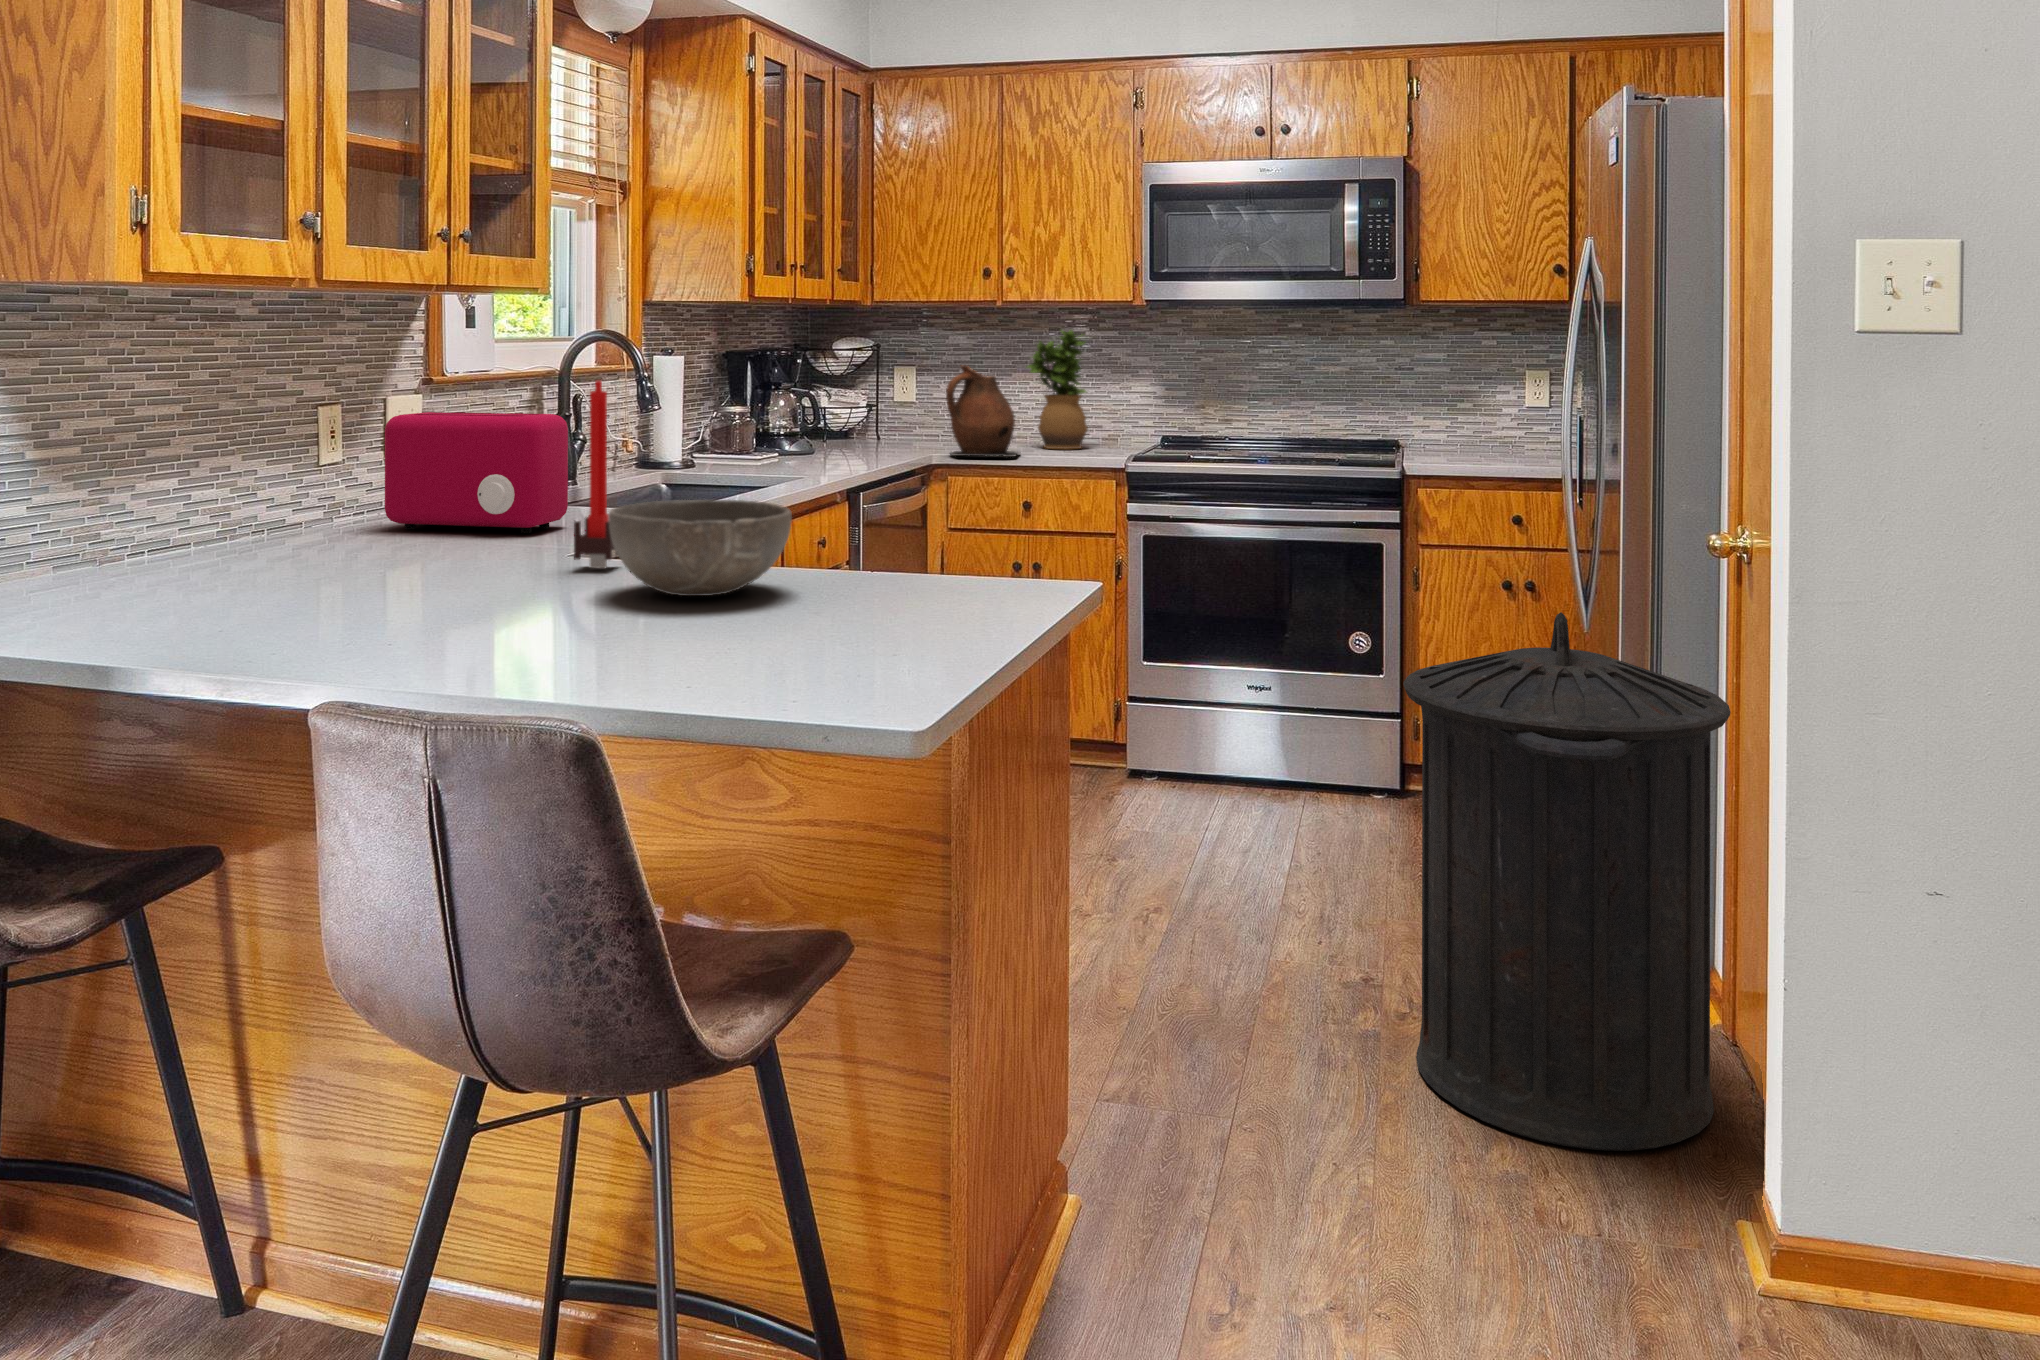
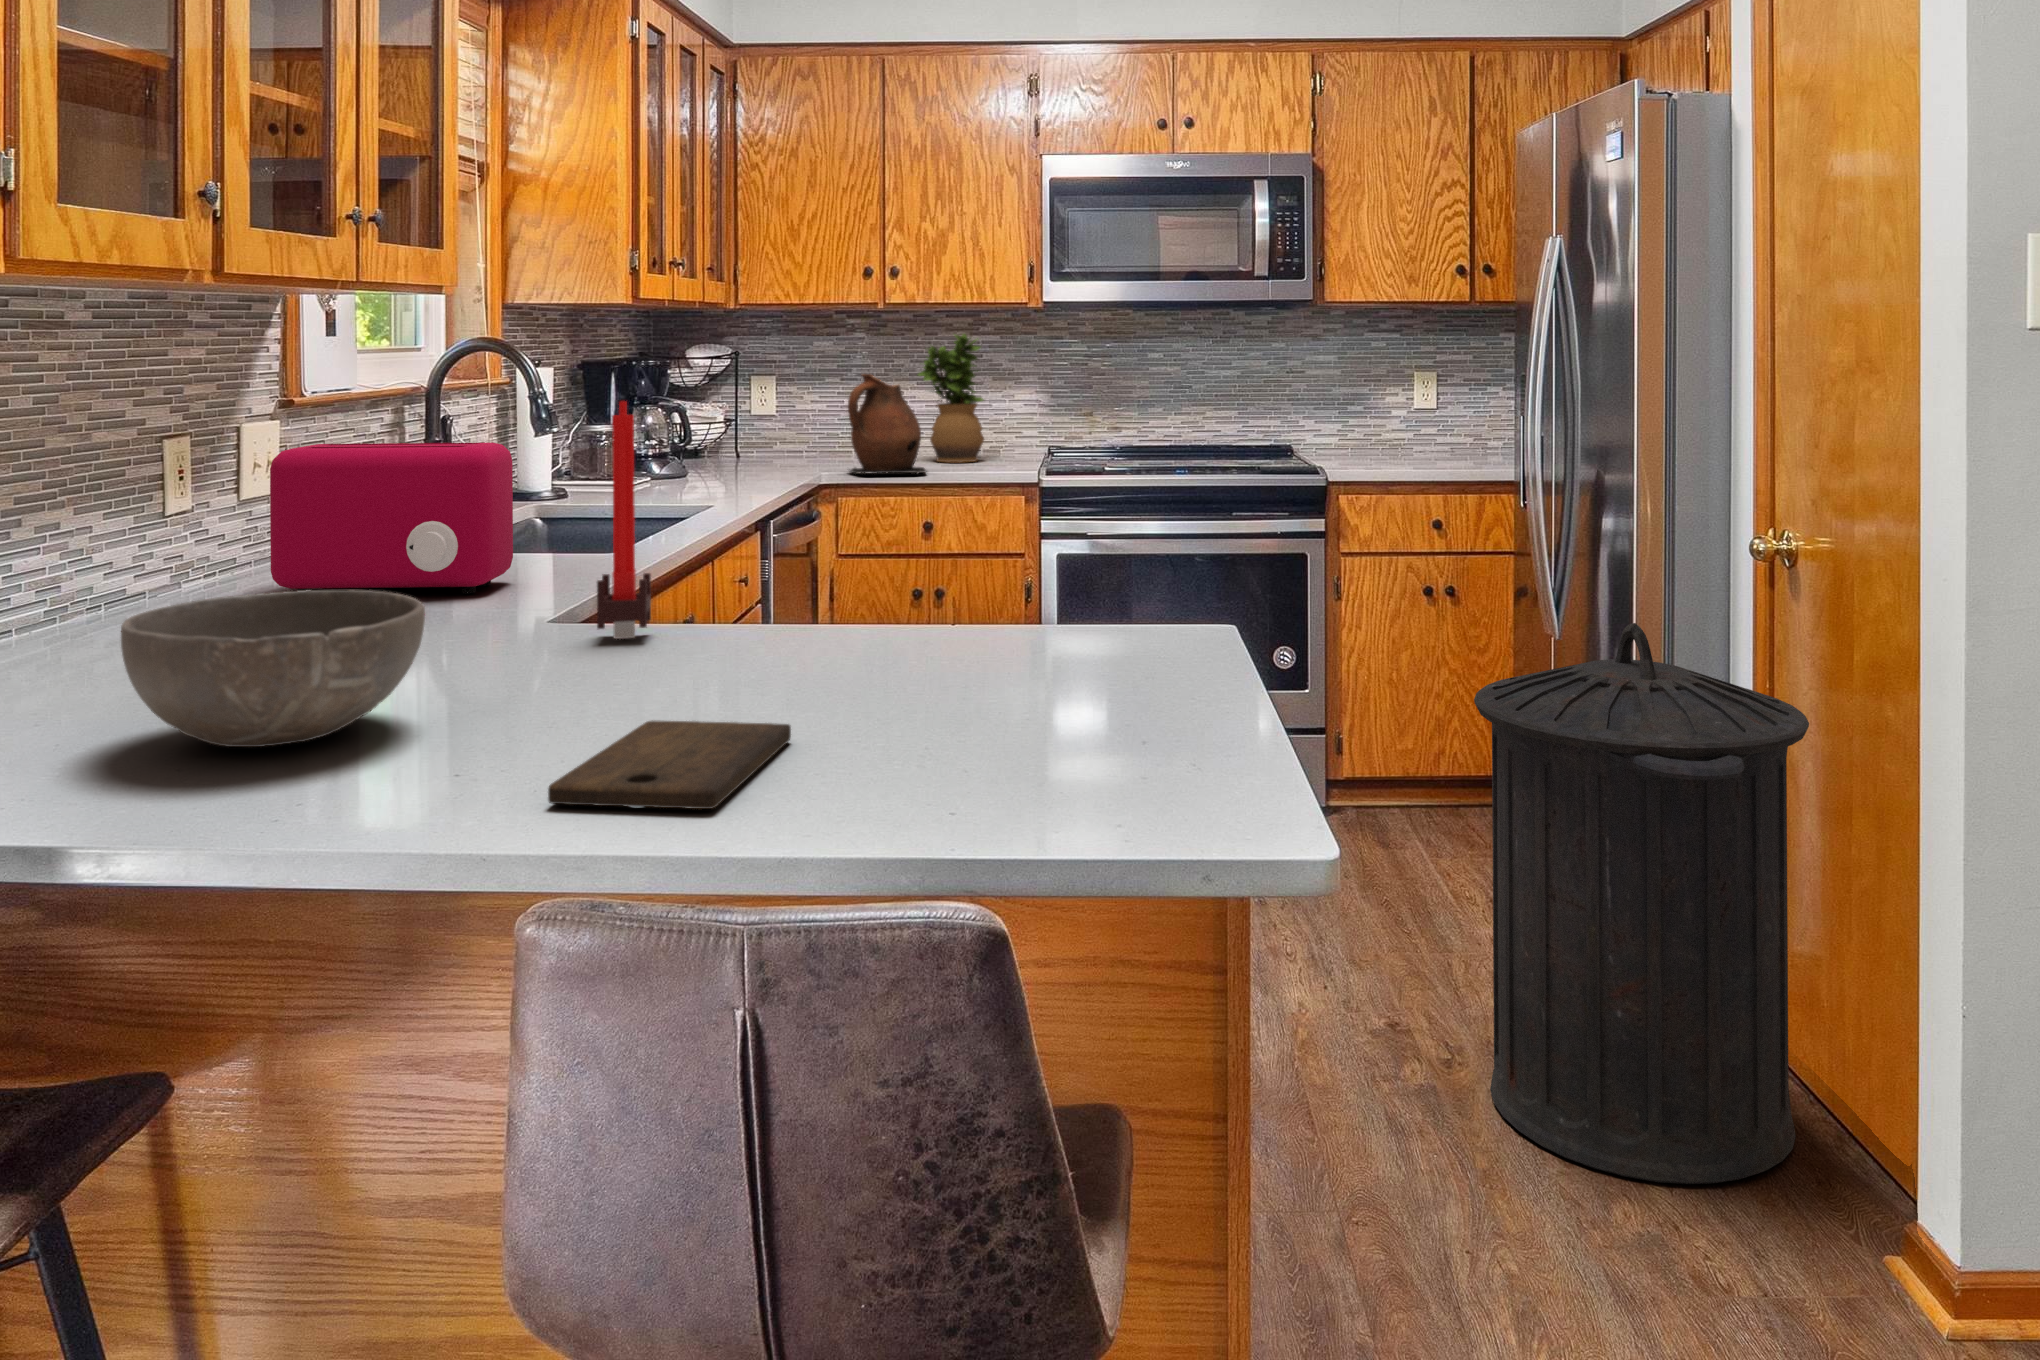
bowl: present [609,500,792,596] -> present [121,590,425,747]
cutting board: none [414,618,626,672] -> present [548,720,791,809]

